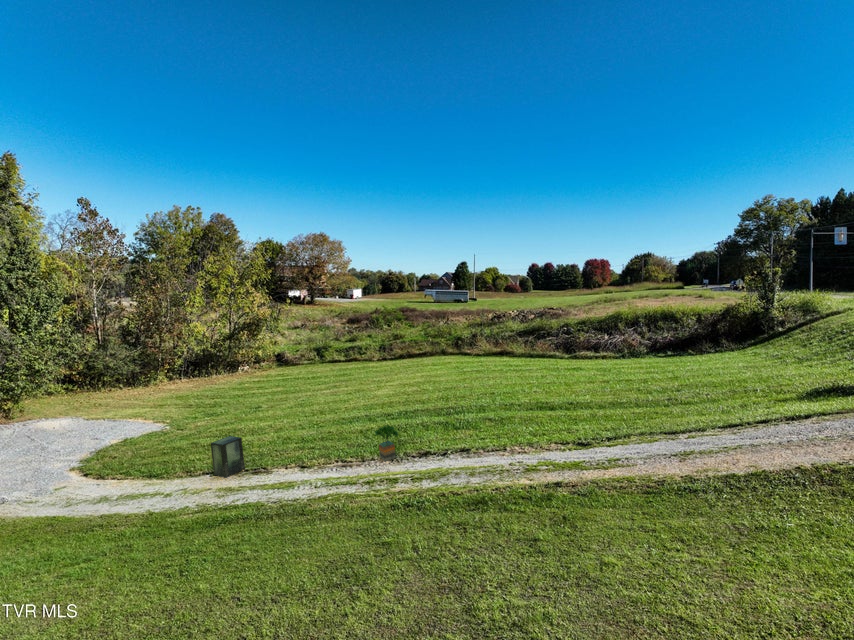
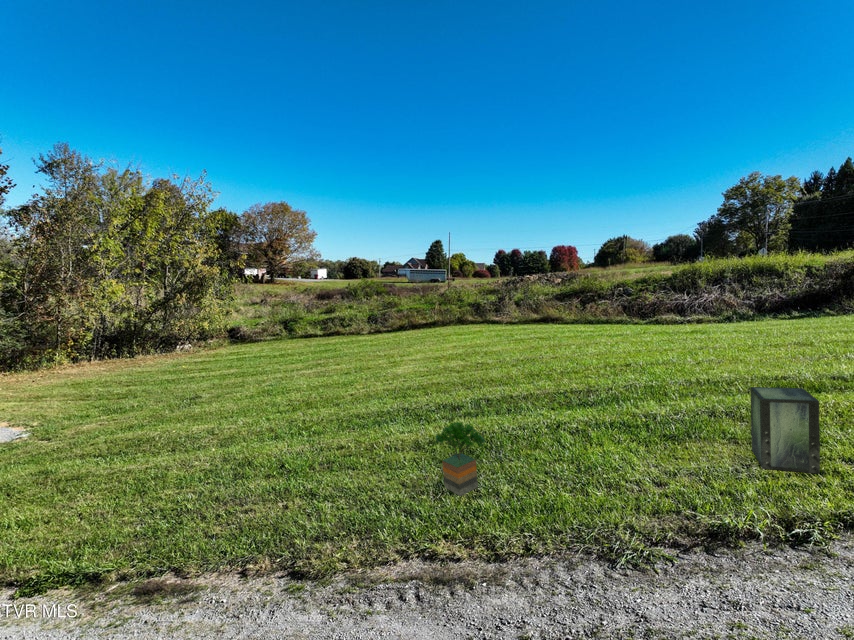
storage box: present [211,436,245,478] -> present [750,387,820,474]

